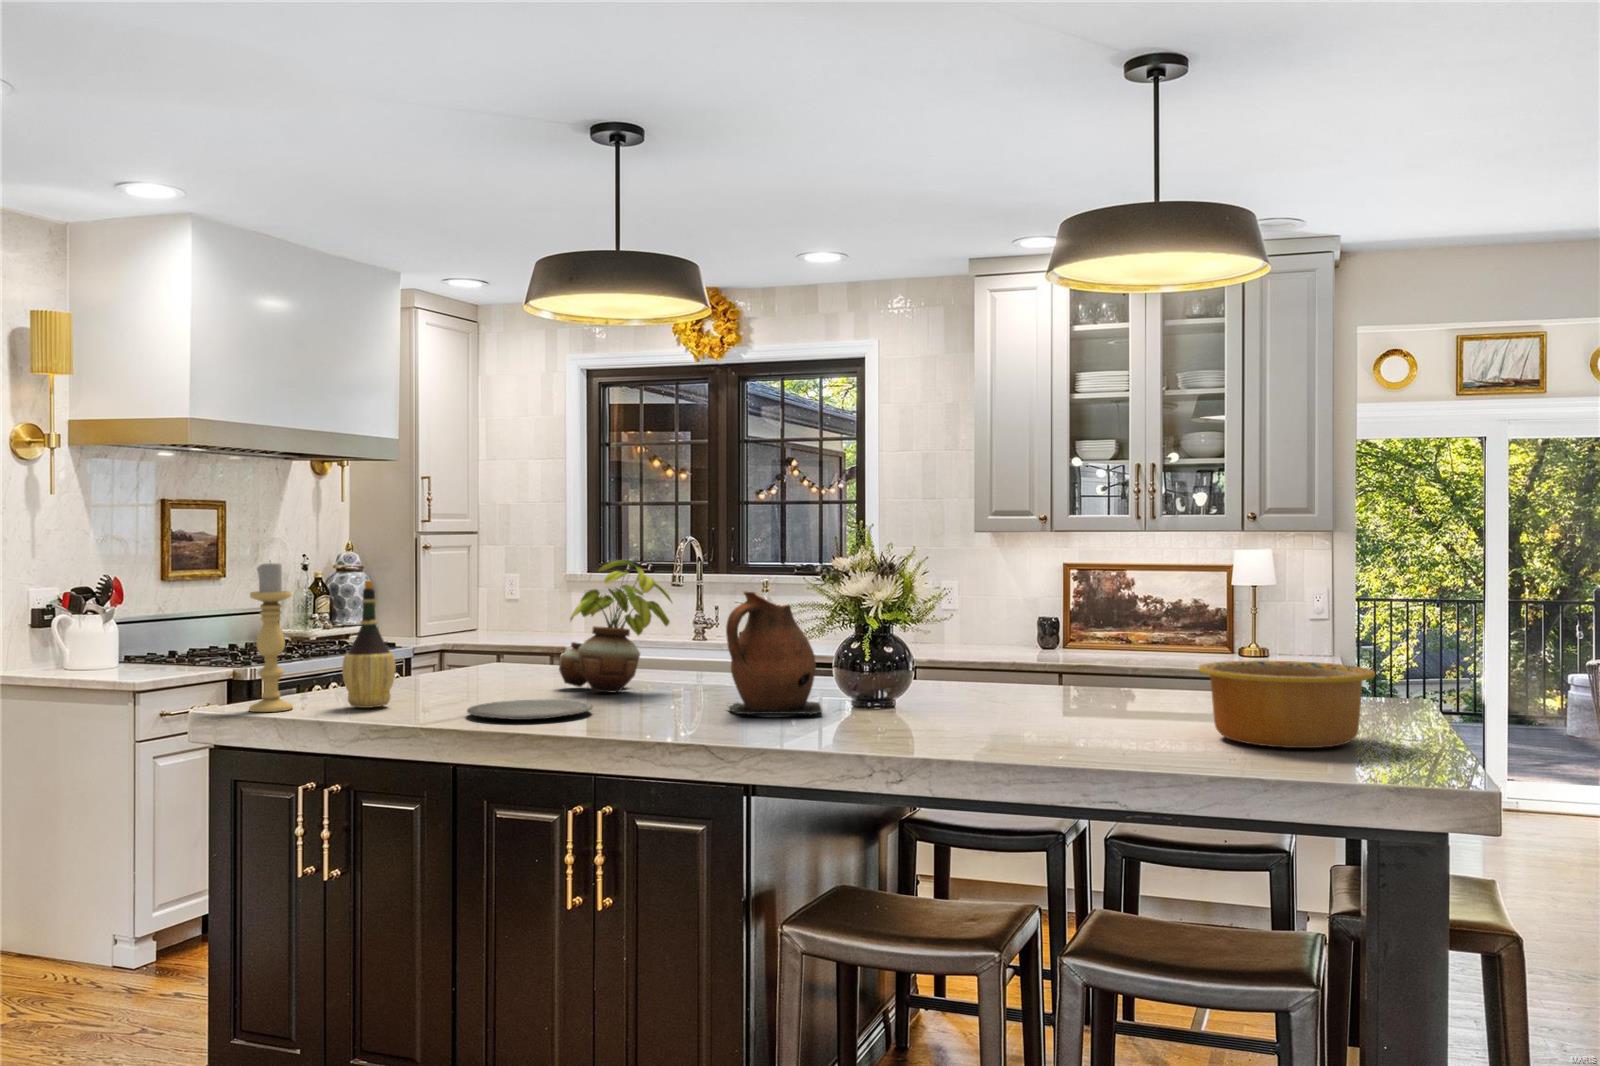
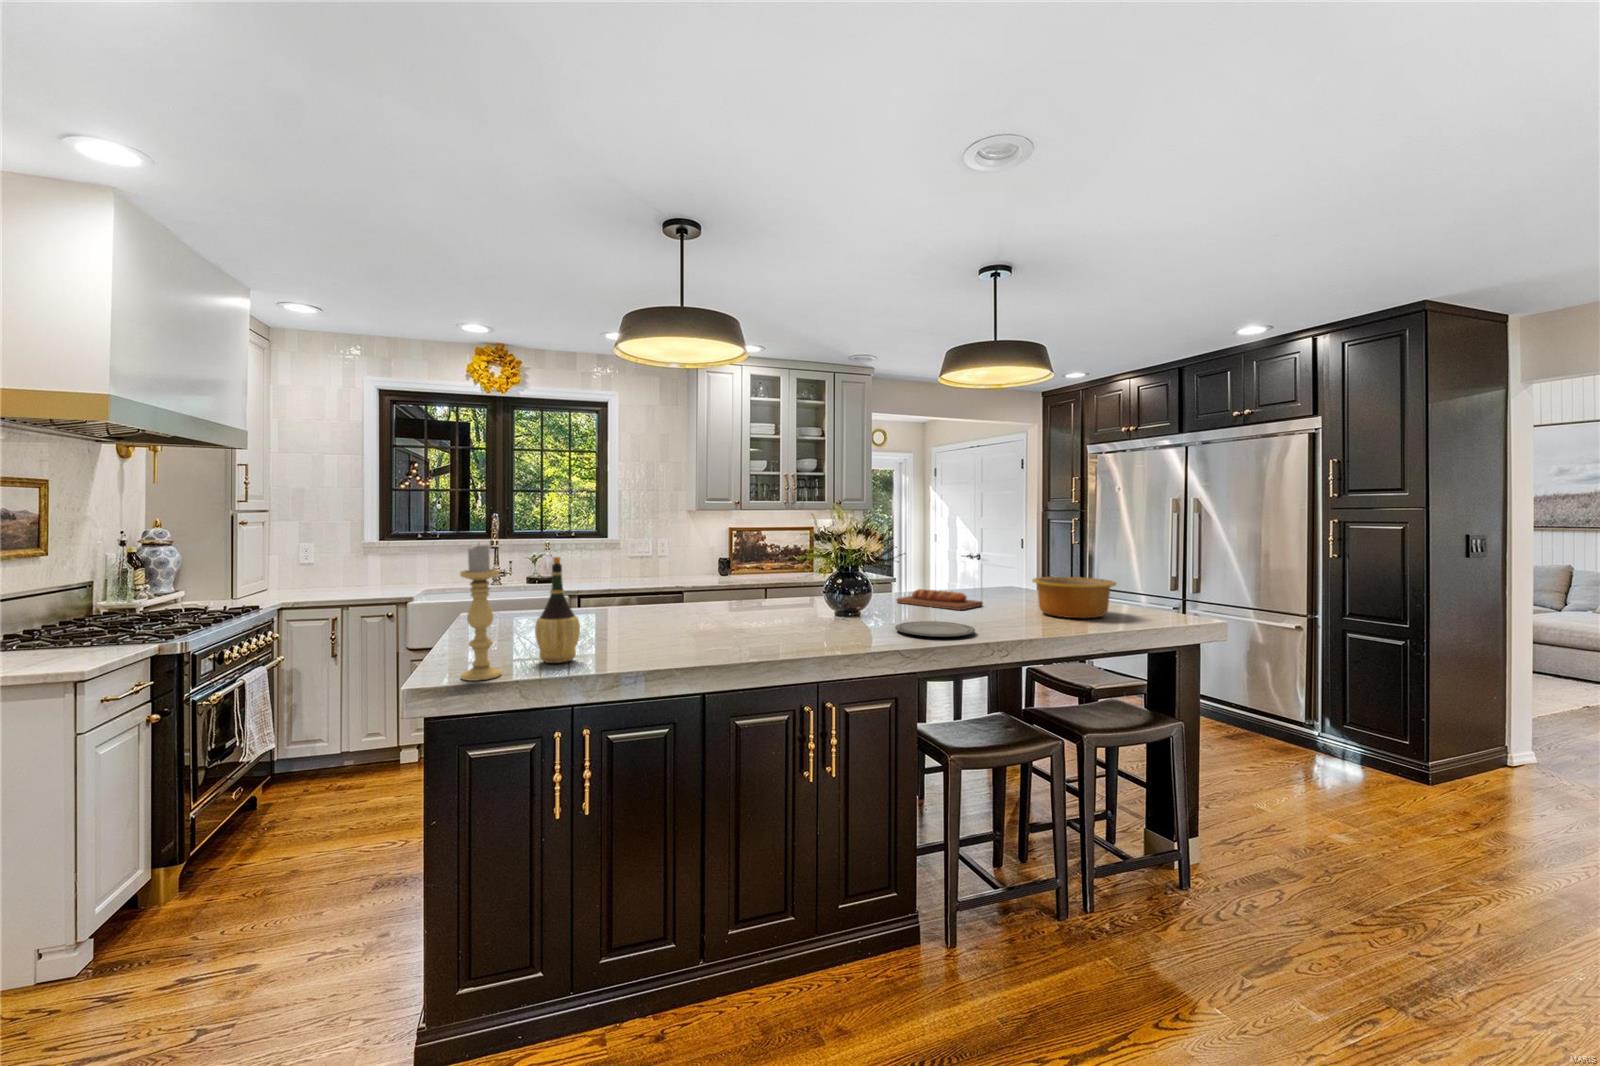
potted plant: present [559,560,672,692] -> none [624,534,716,628]
ceramic pitcher: present [726,591,822,716] -> none [789,553,860,632]
bread loaf: none [1058,674,1187,715] -> present [897,589,983,610]
plate: present [467,700,593,720] -> present [895,621,975,637]

